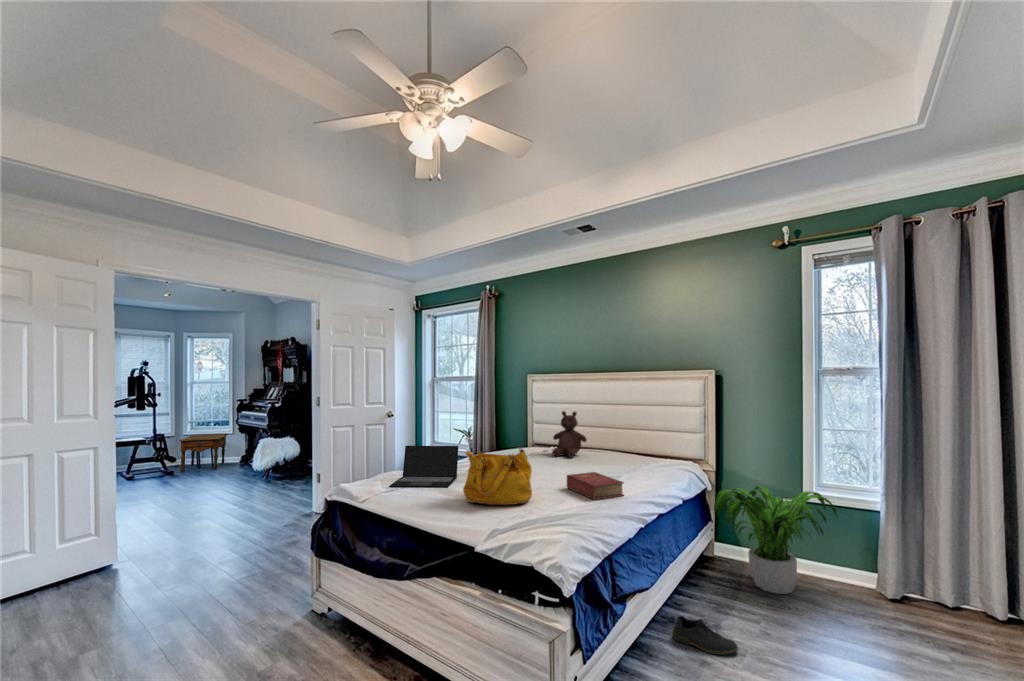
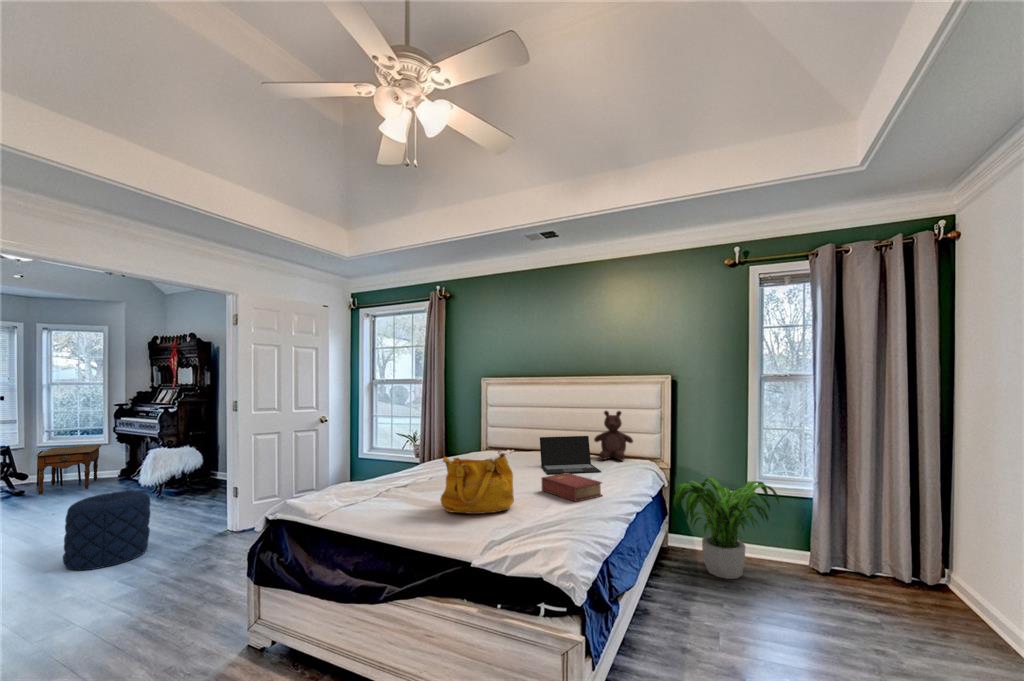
teddy bear: present [552,411,587,457] -> present [594,411,633,461]
laptop: present [390,446,458,487] -> present [540,436,601,474]
pouf: none [185,472,251,535] -> present [63,491,150,570]
shoe: present [672,616,738,655] -> none [648,608,710,644]

